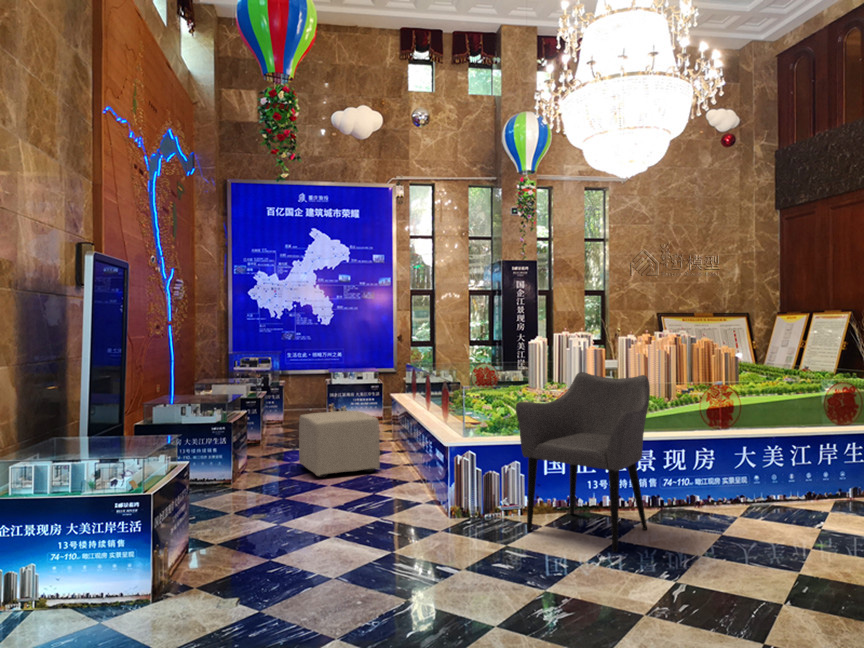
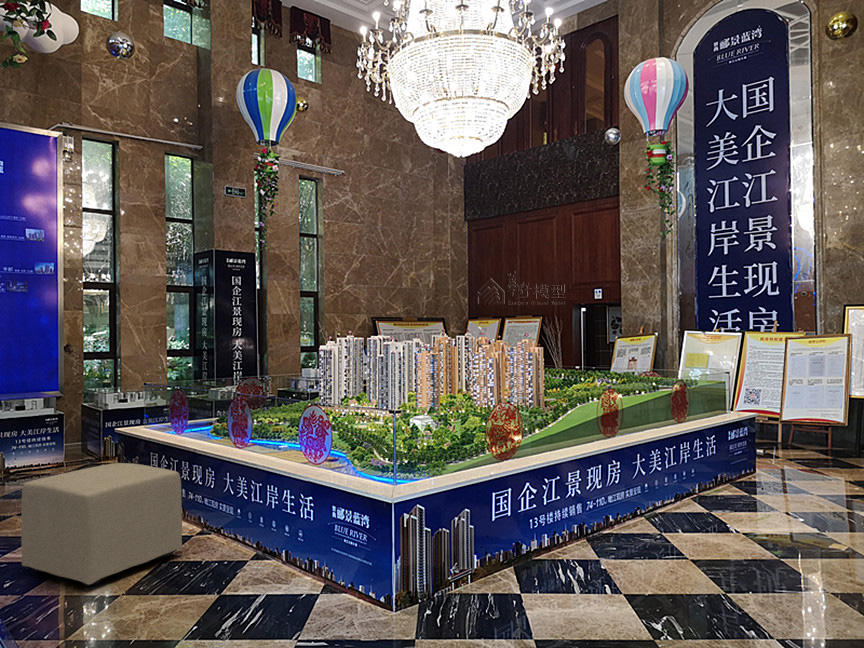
armchair: present [516,372,650,552] -> none [497,385,662,609]

